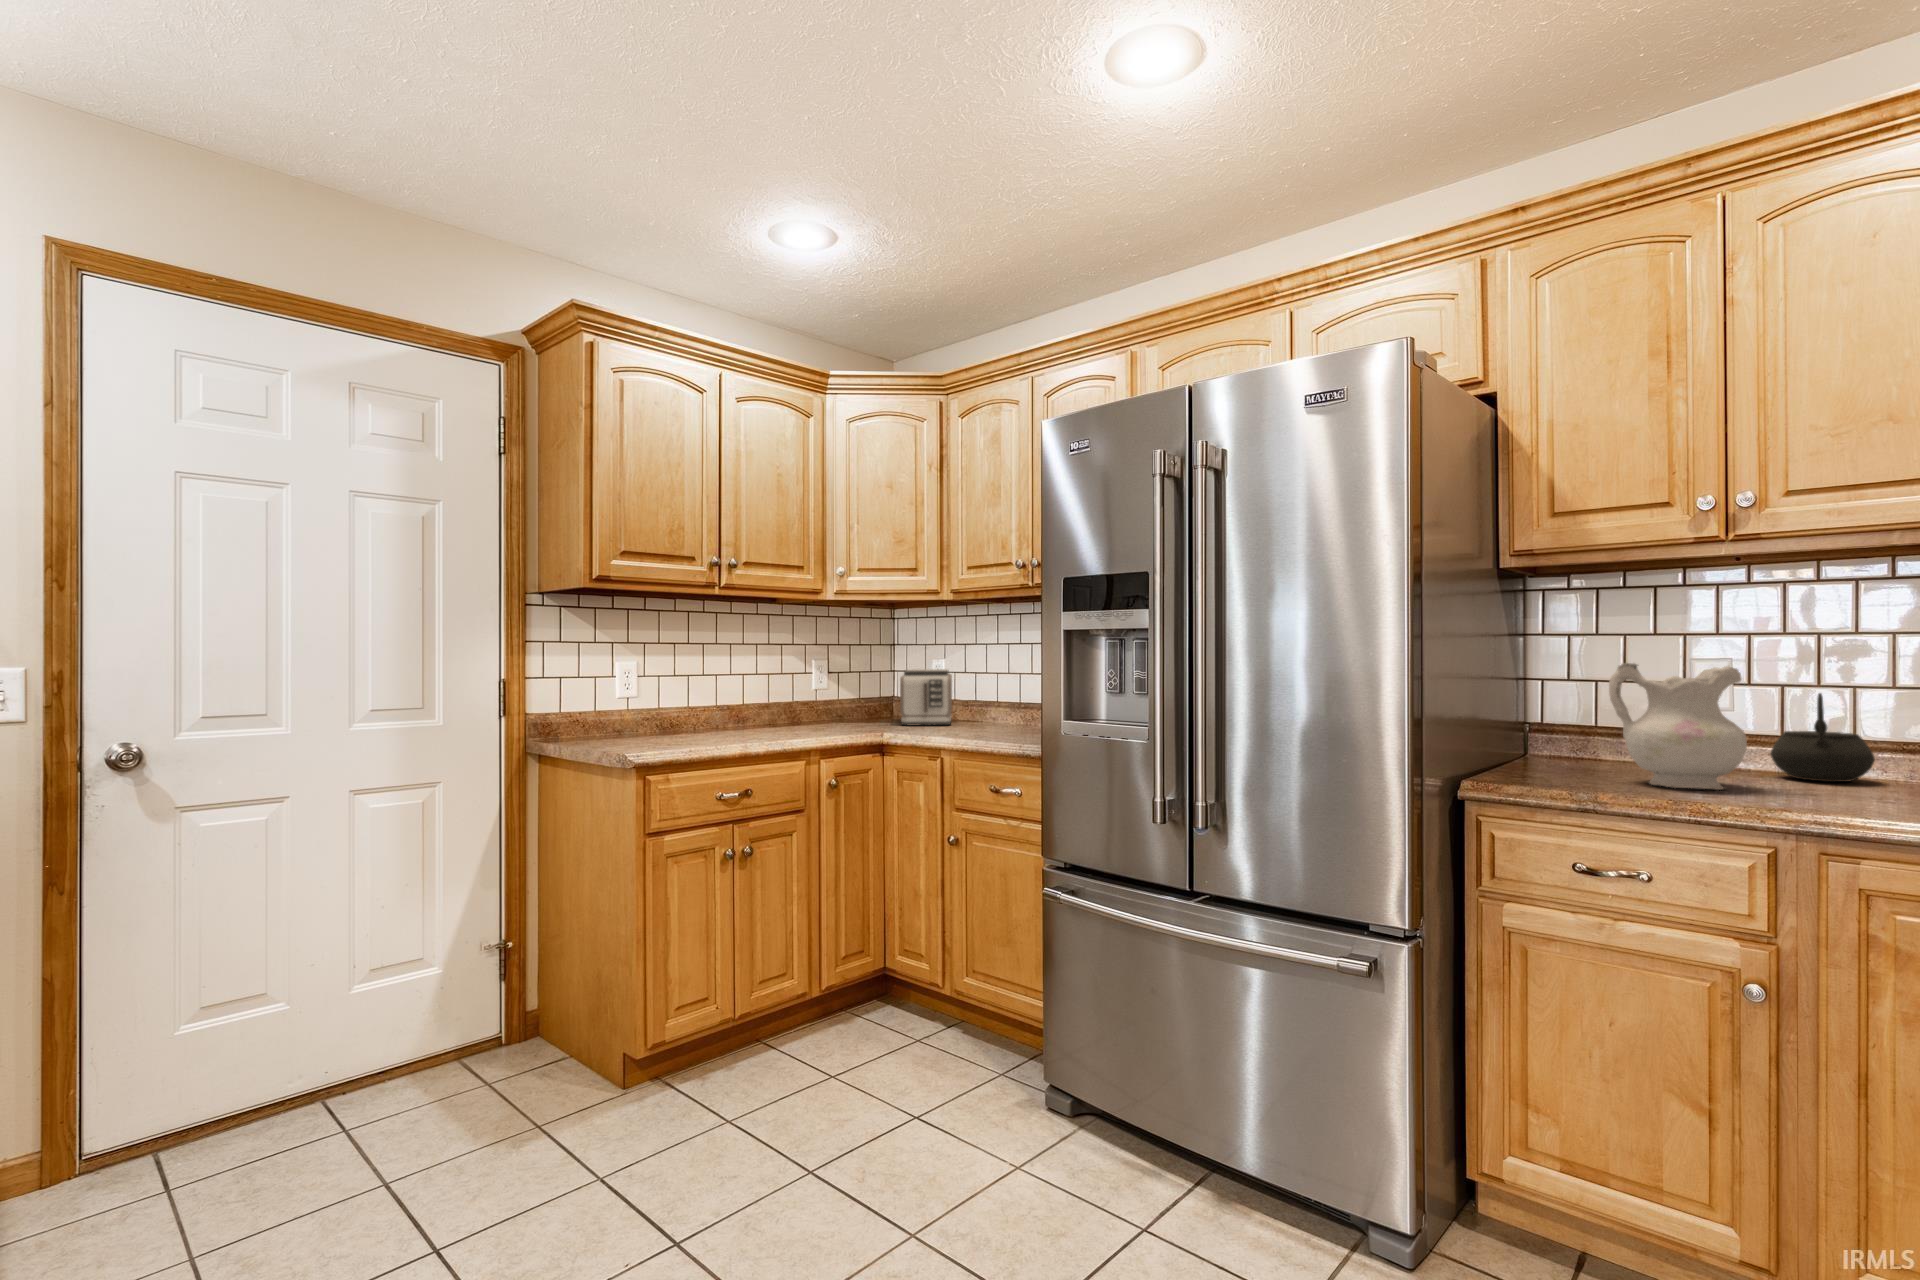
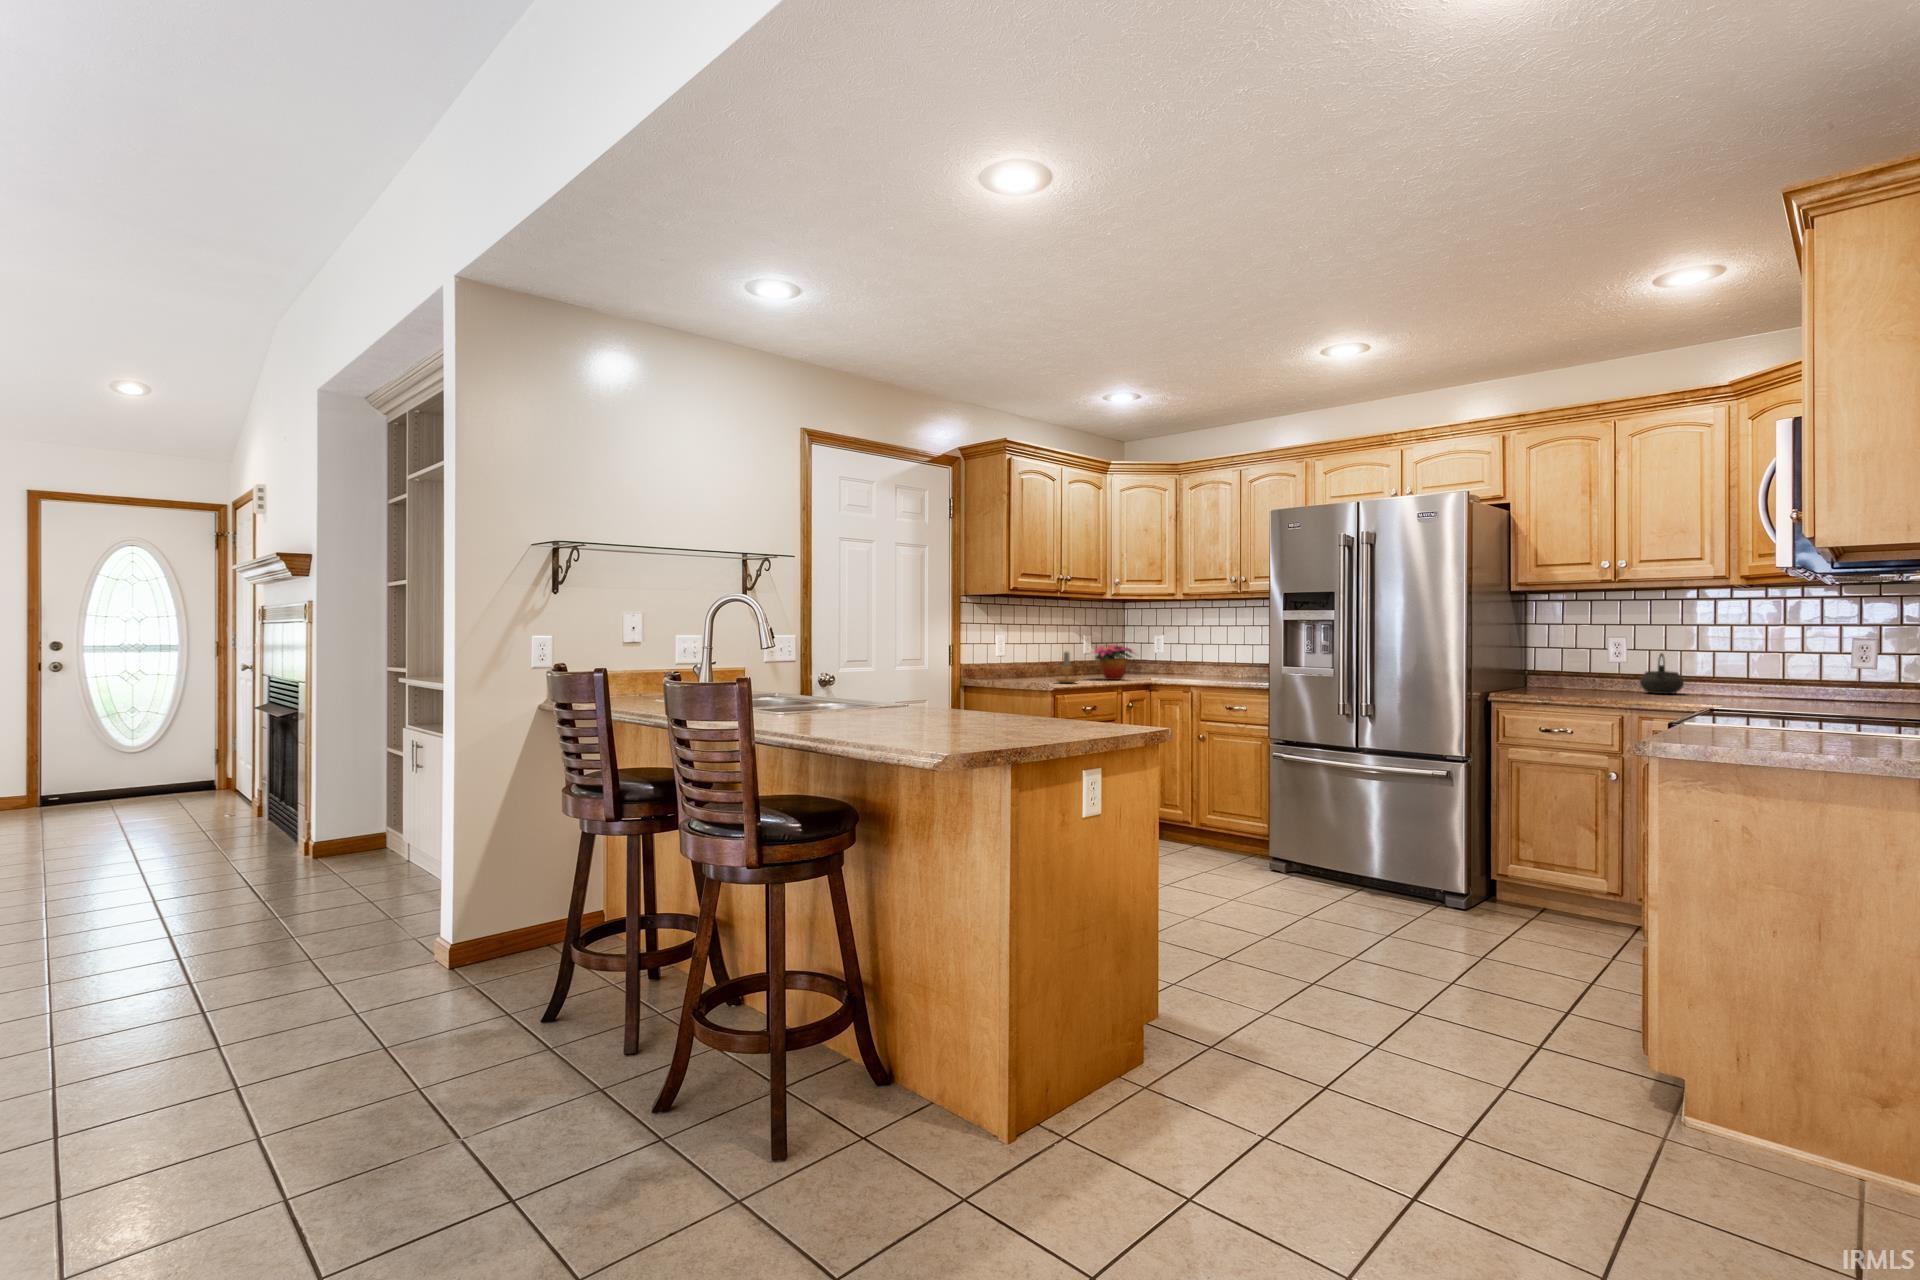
ceramic pitcher: present [1609,663,1747,790] -> none [1561,638,1621,696]
toaster: present [900,669,952,726] -> none [1140,642,1179,676]
flower arrangement: none [772,674,864,736] -> present [1094,644,1133,680]
candle: none [680,686,738,747] -> present [1055,652,1080,683]

